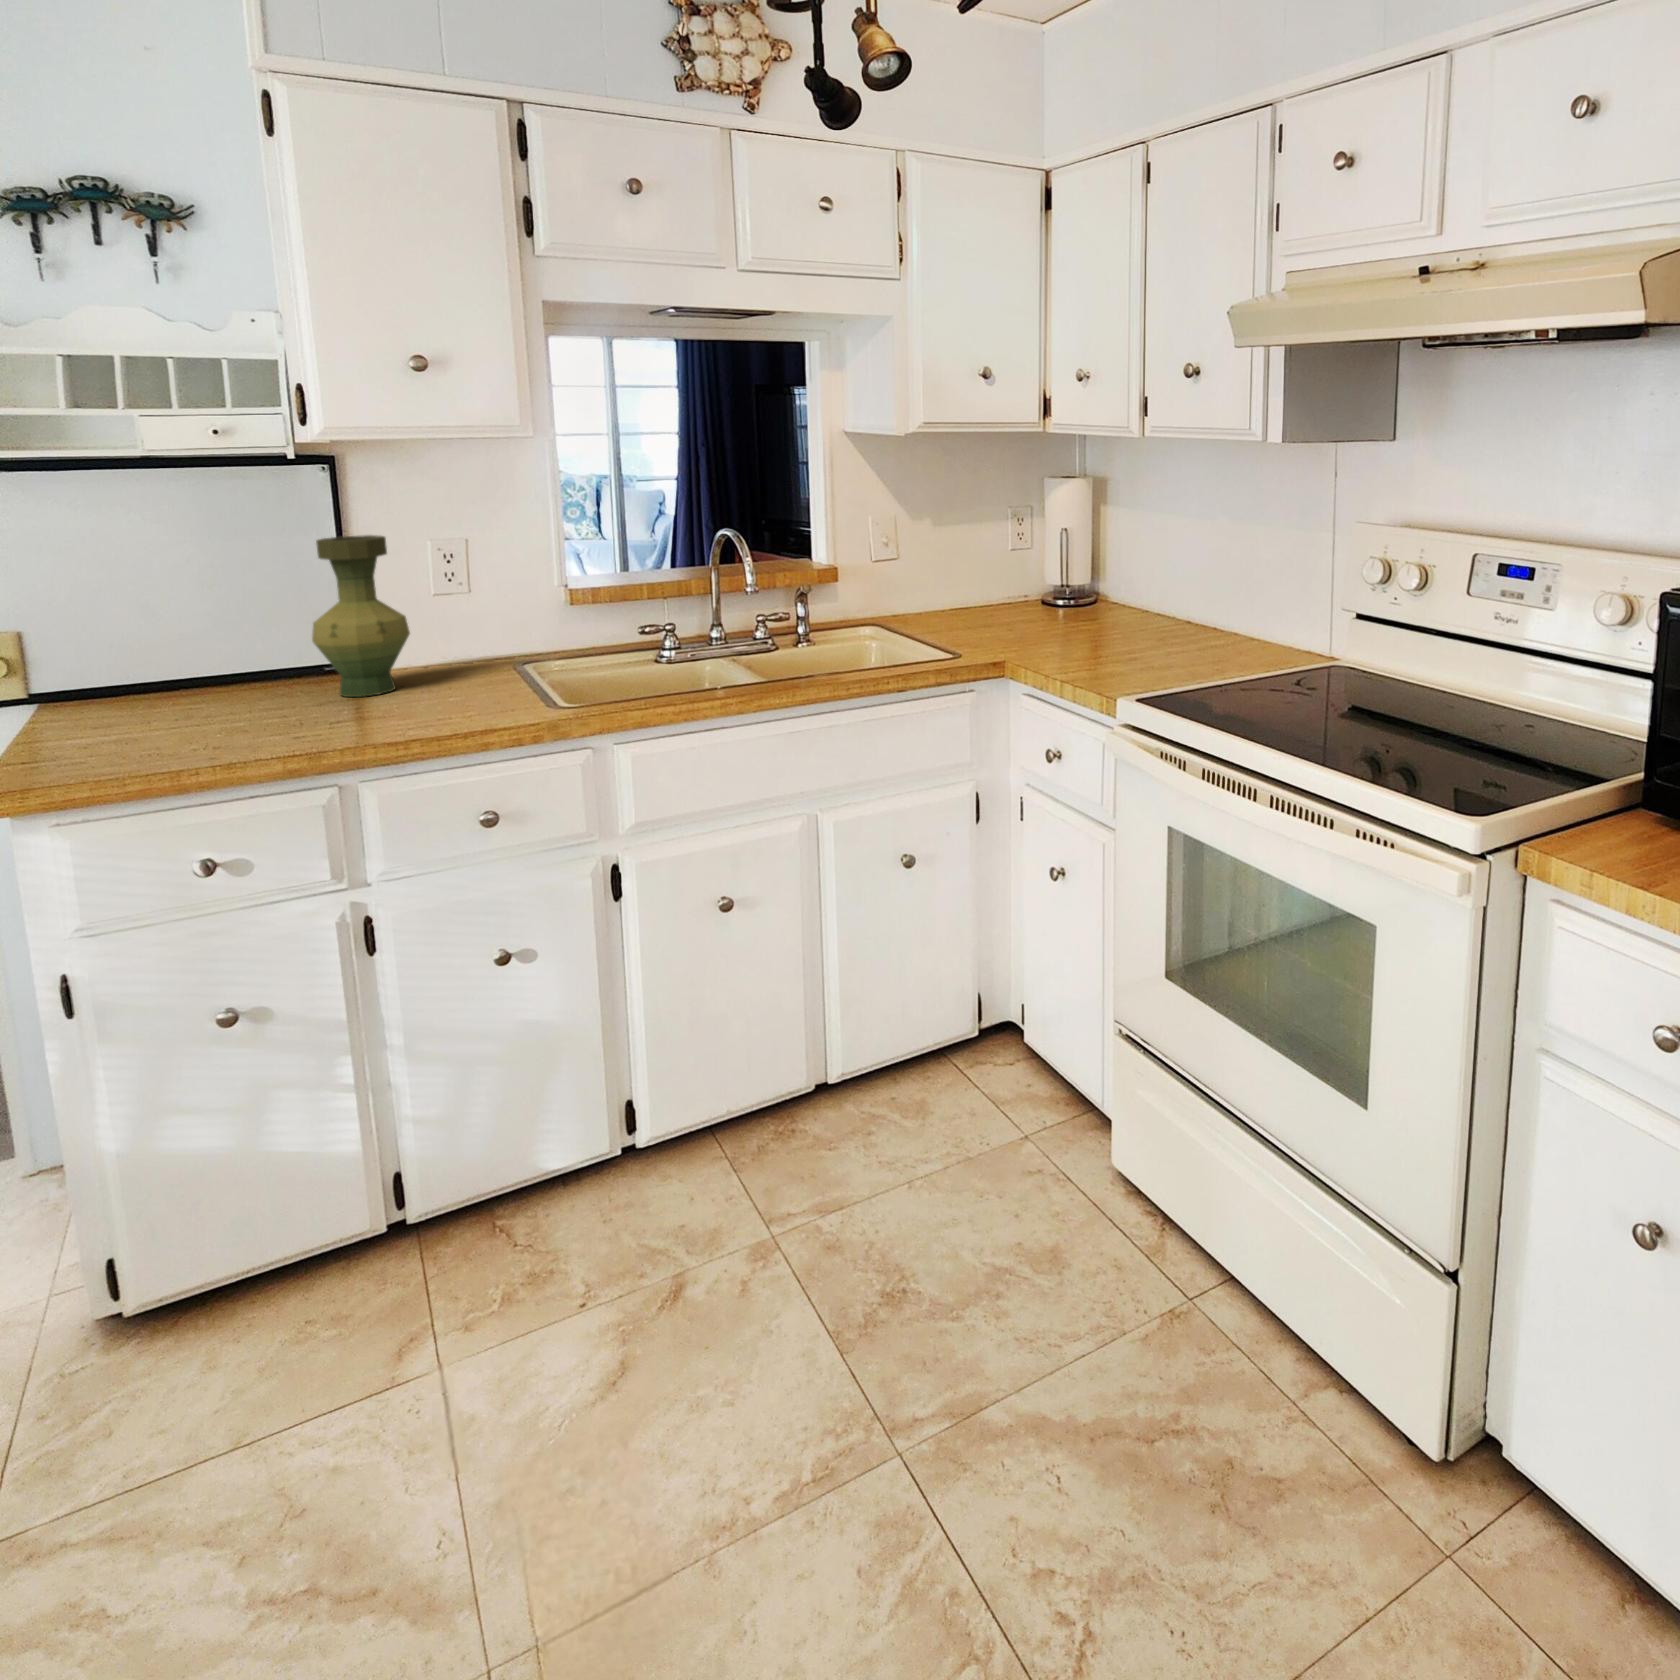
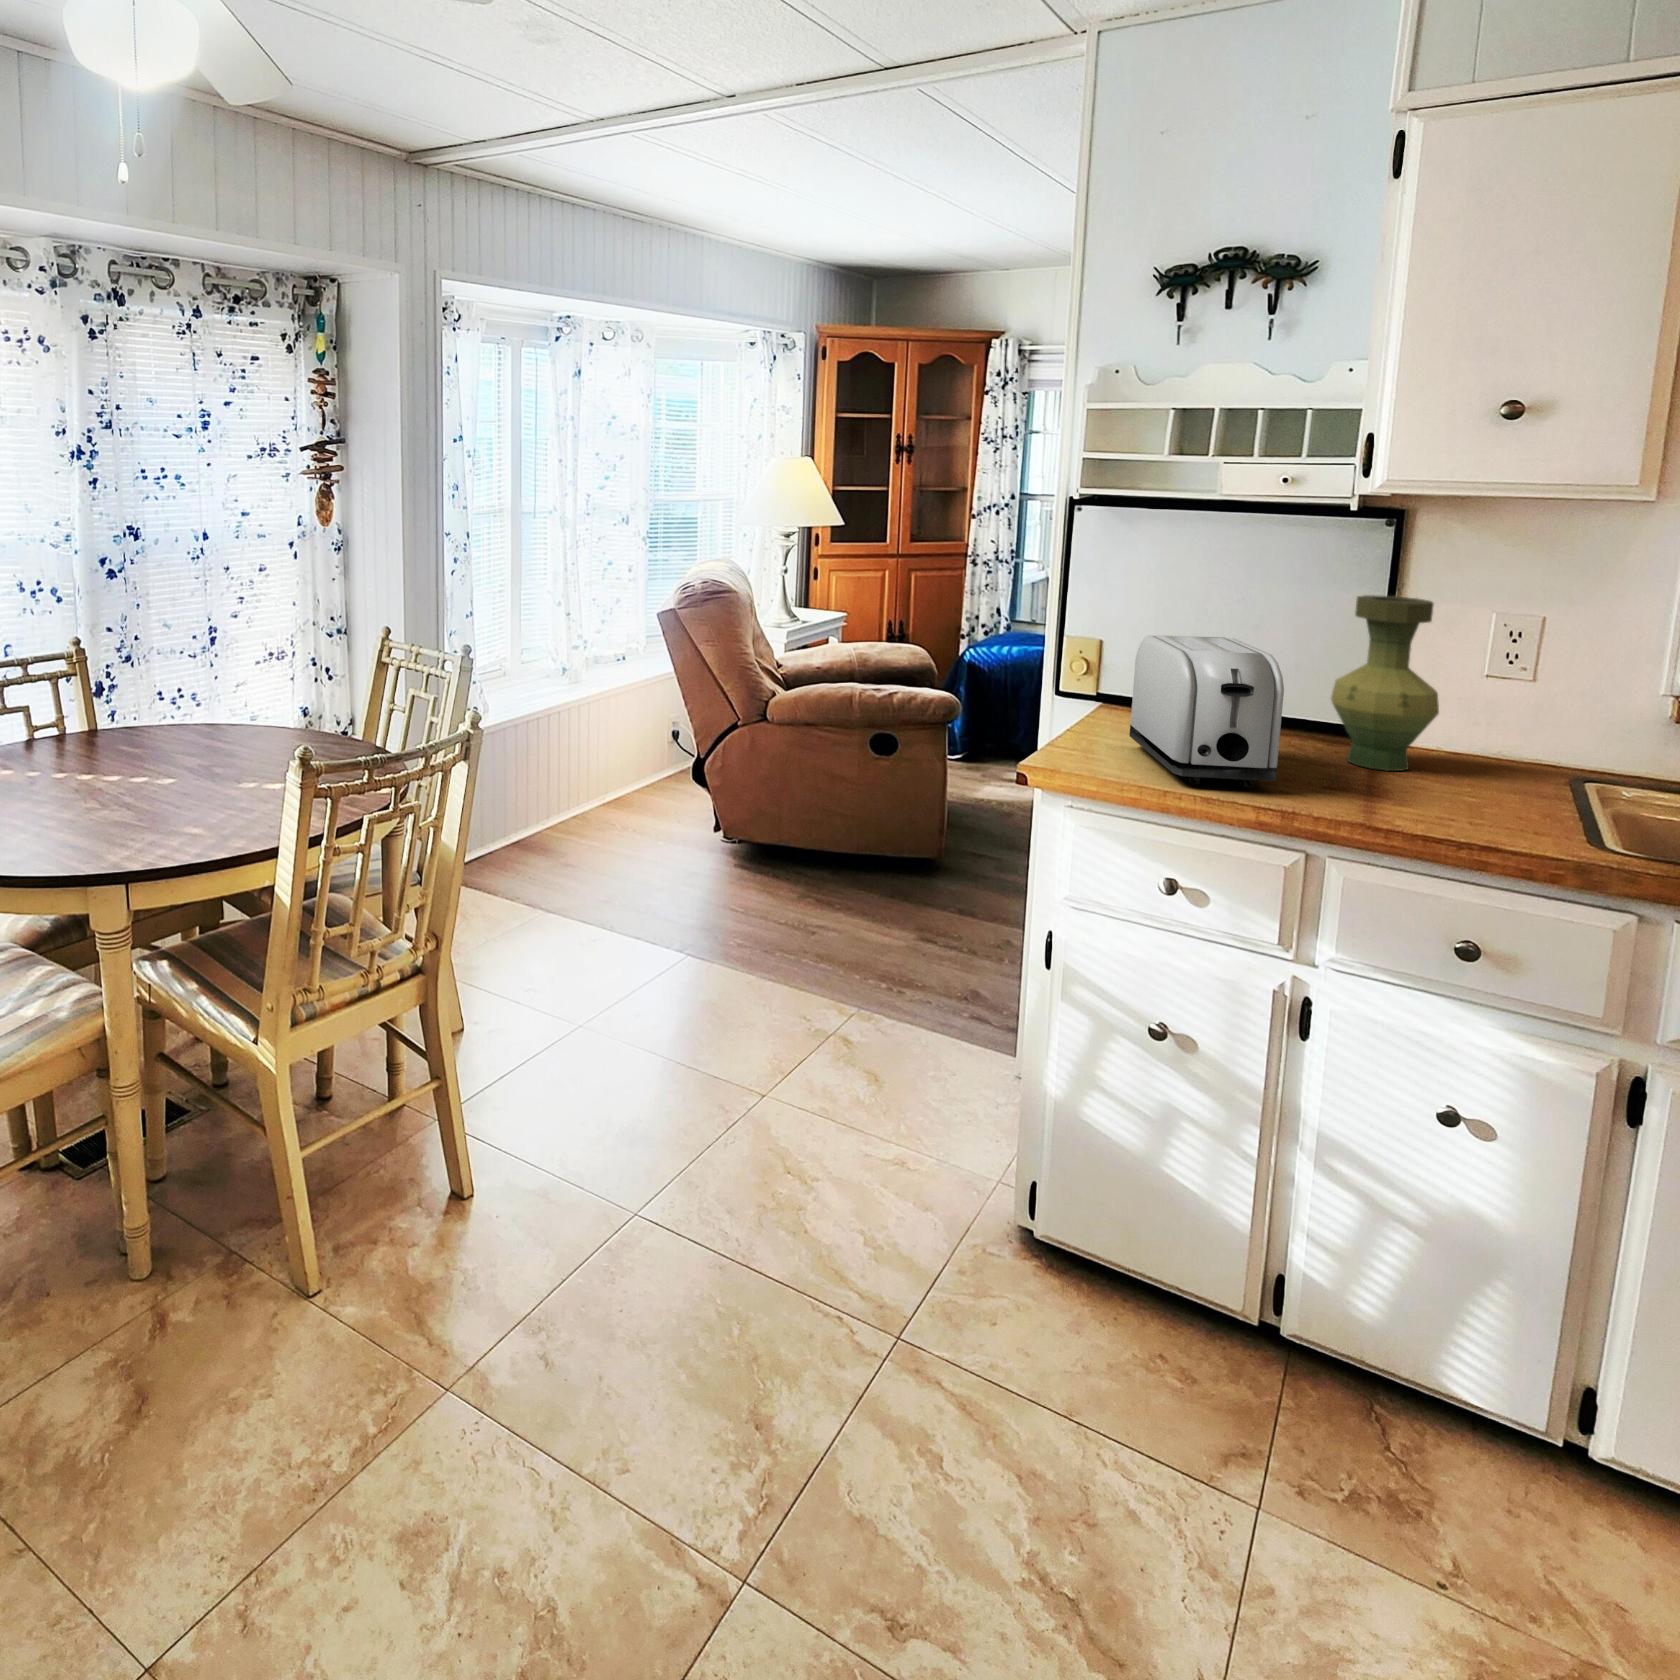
toaster: none [91,599,291,756] -> present [1129,635,1284,787]

